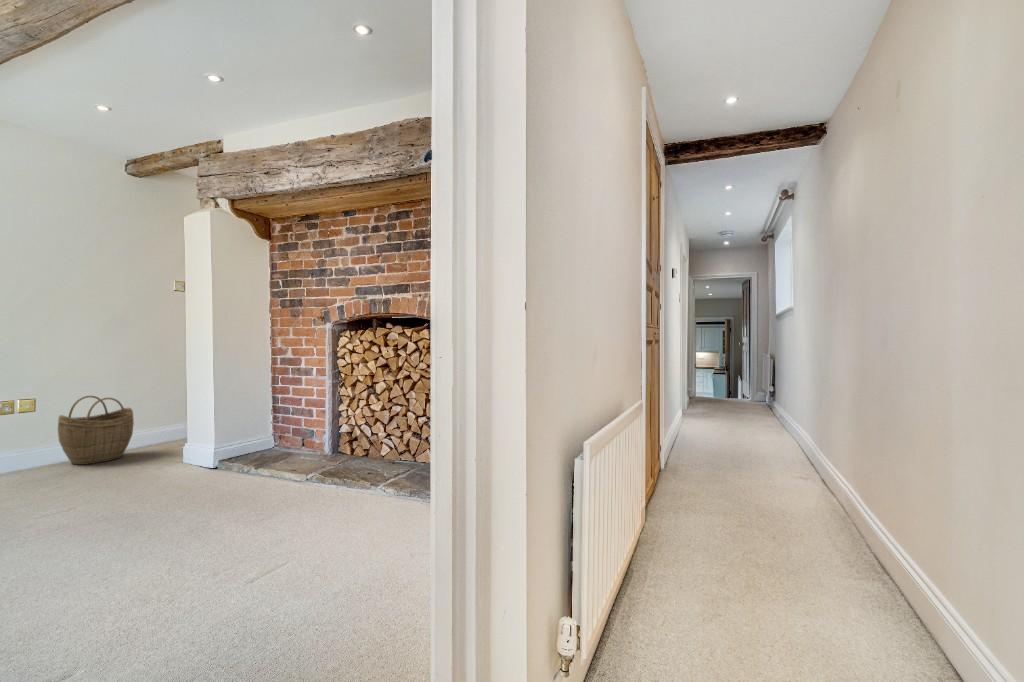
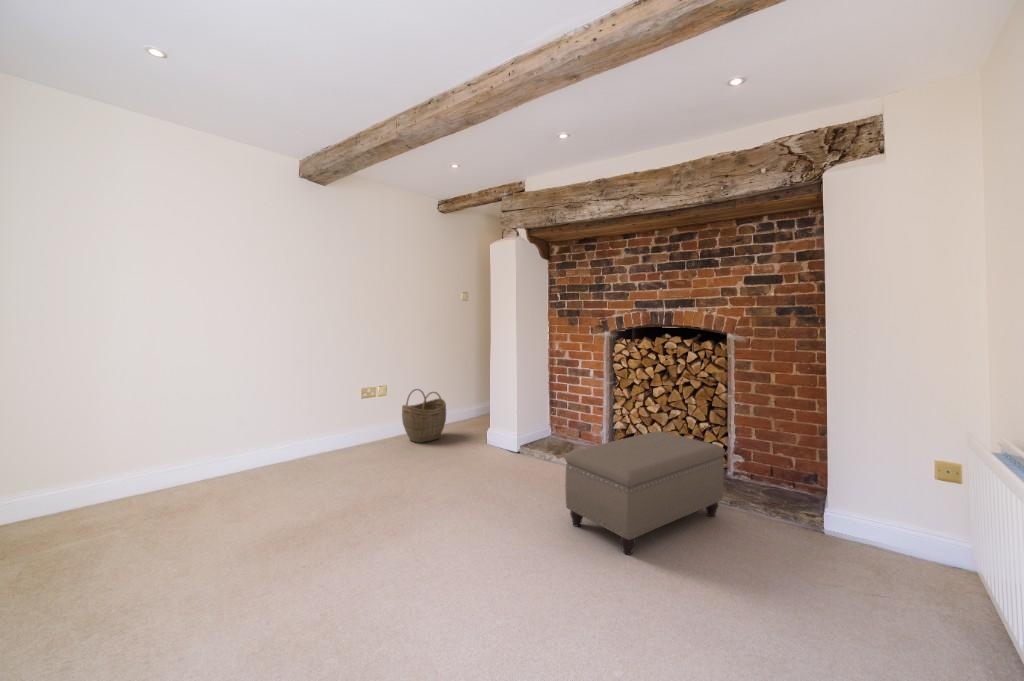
ottoman: none [176,425,394,570] -> present [565,431,725,555]

